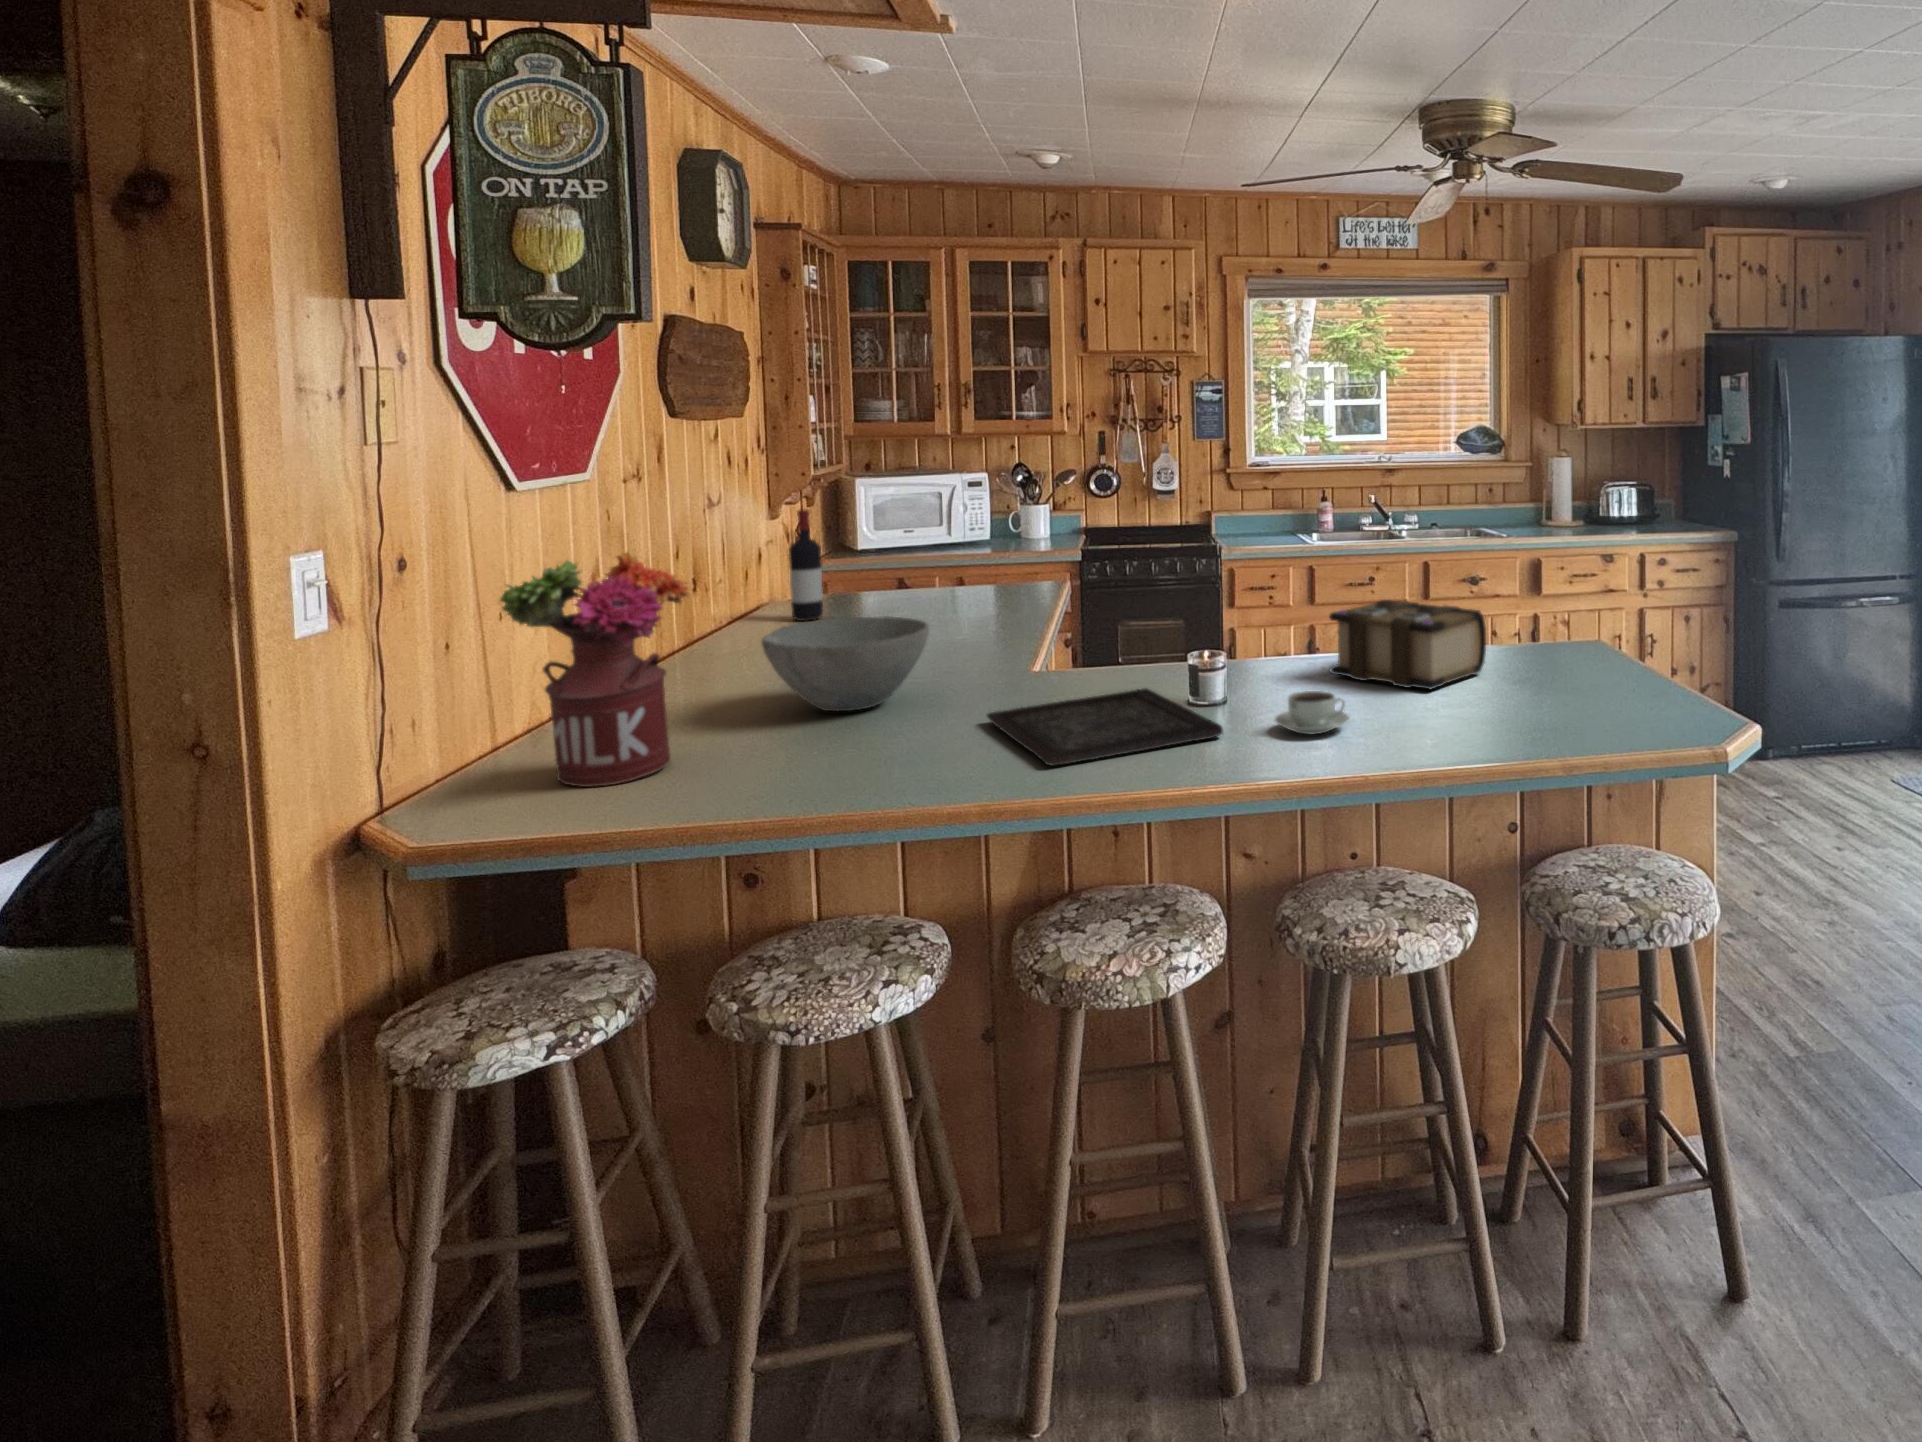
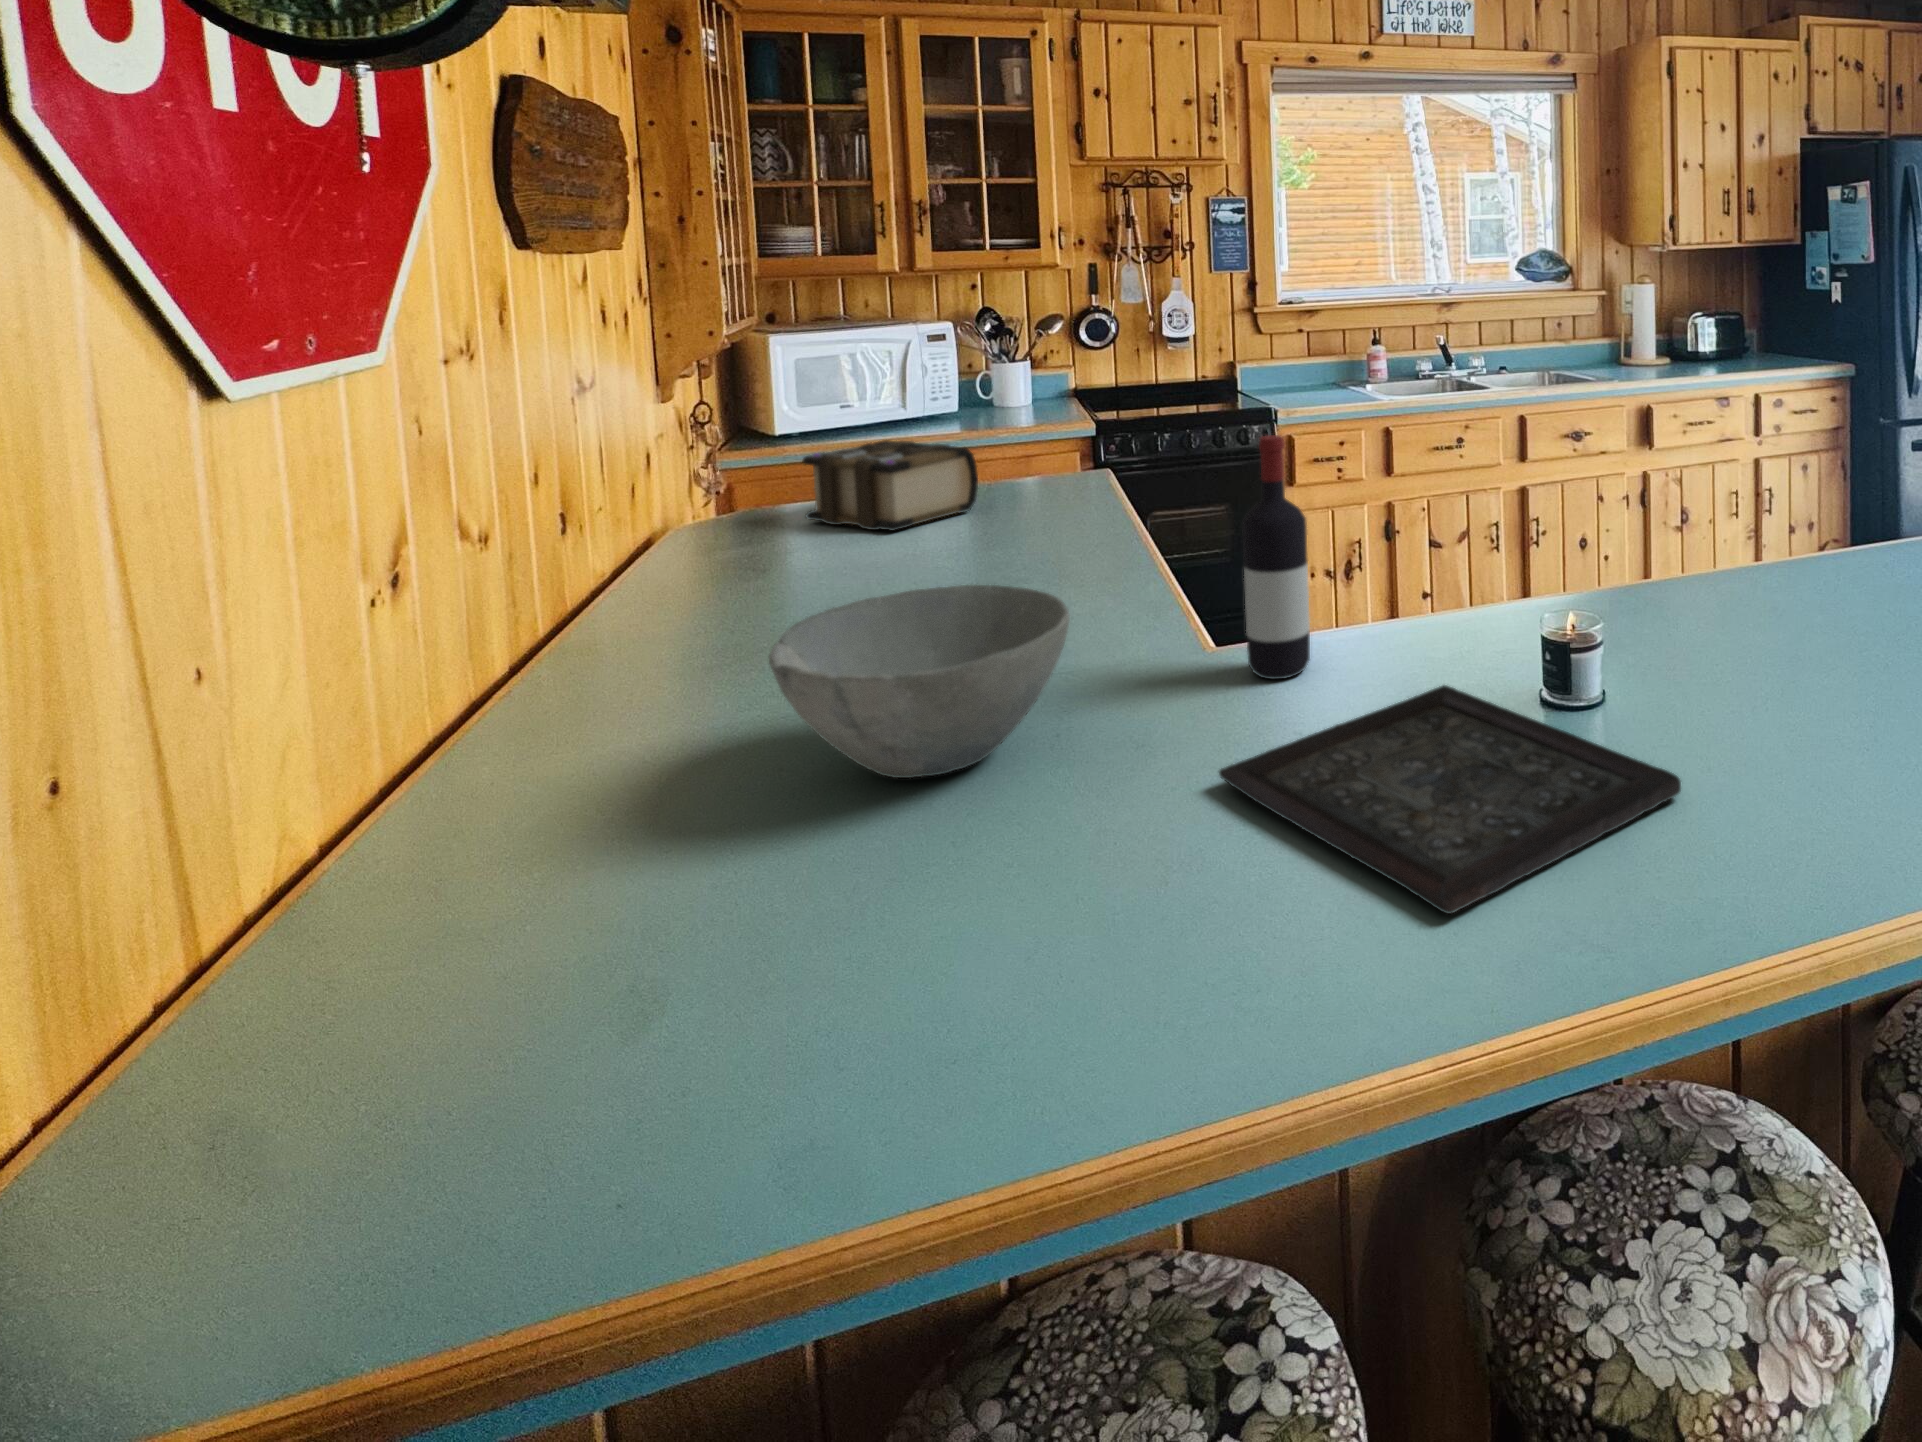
wine bottle: present [789,509,823,622] -> present [1242,435,1310,679]
flower arrangement: present [500,552,689,787] -> none [194,542,668,1095]
book: present [1329,600,1486,689] -> present [802,440,978,531]
coffee cup: present [1275,691,1349,734] -> none [1739,691,1871,775]

